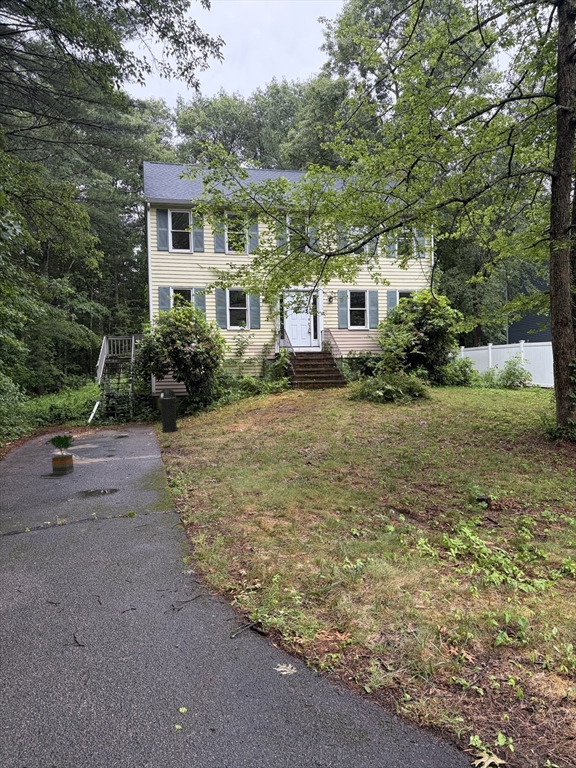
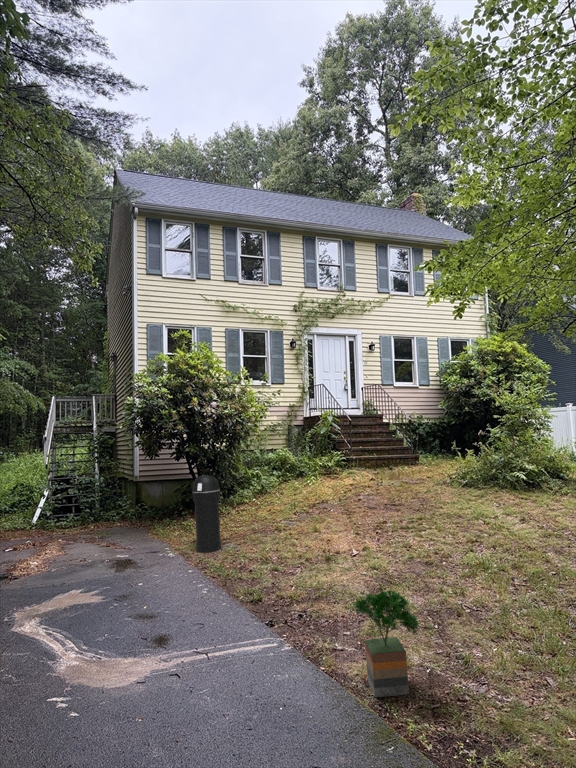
potted tree: present [51,435,75,474] -> present [353,590,419,697]

